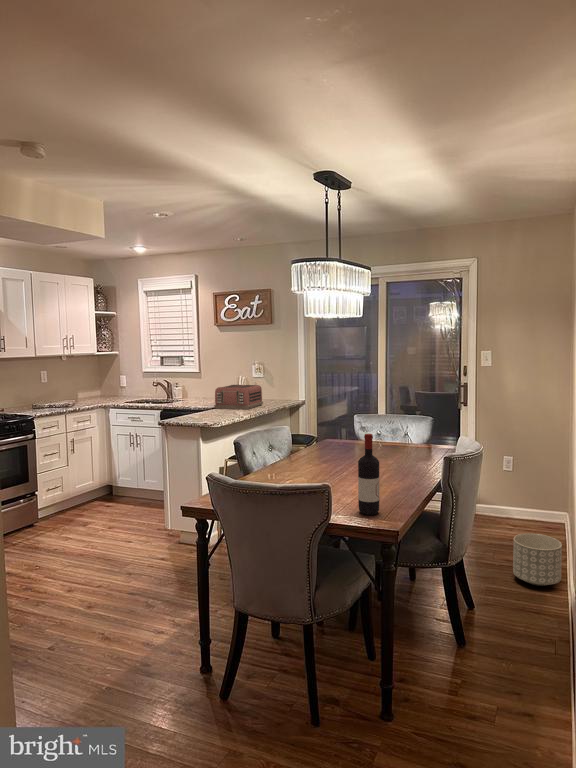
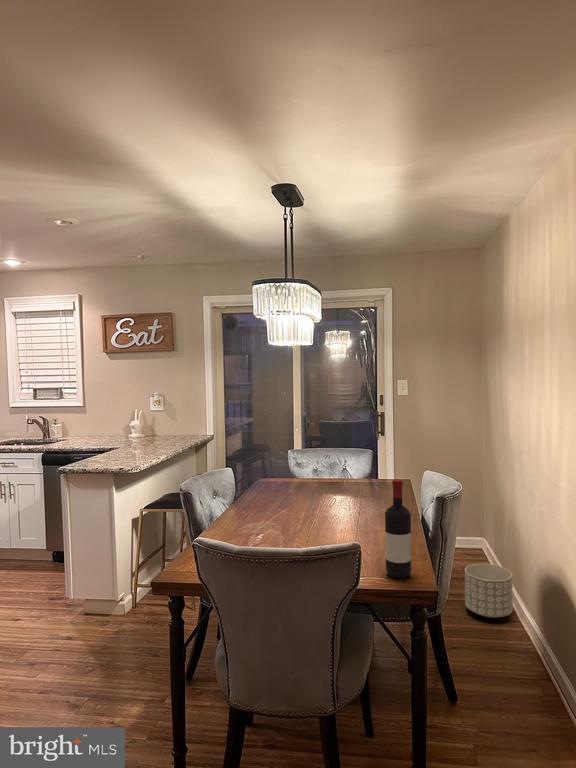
toaster: present [214,385,263,409] -> none [115,420,169,449]

